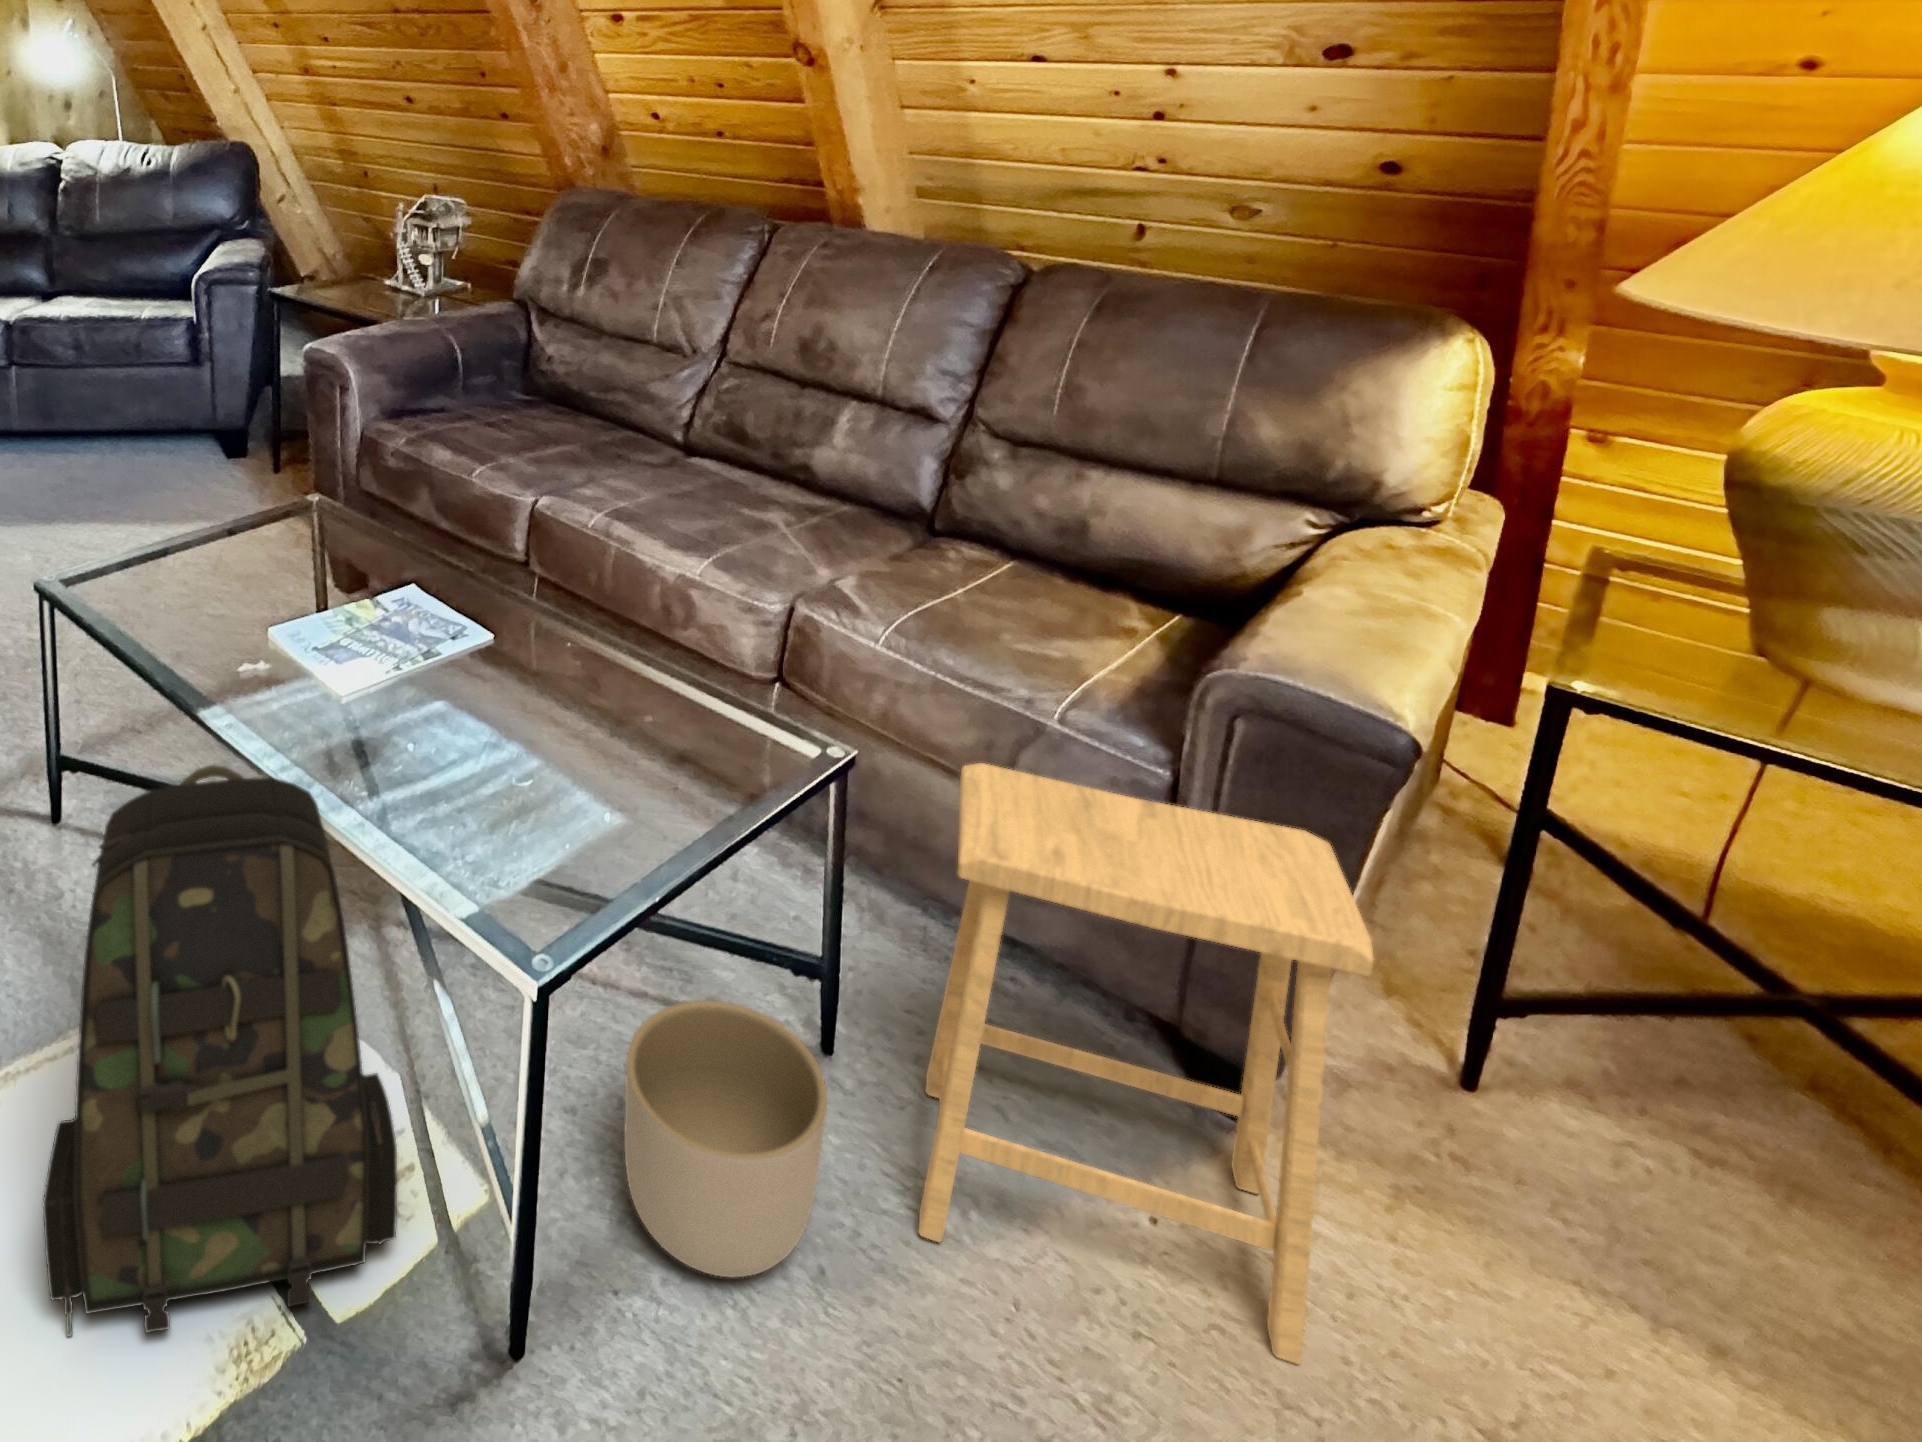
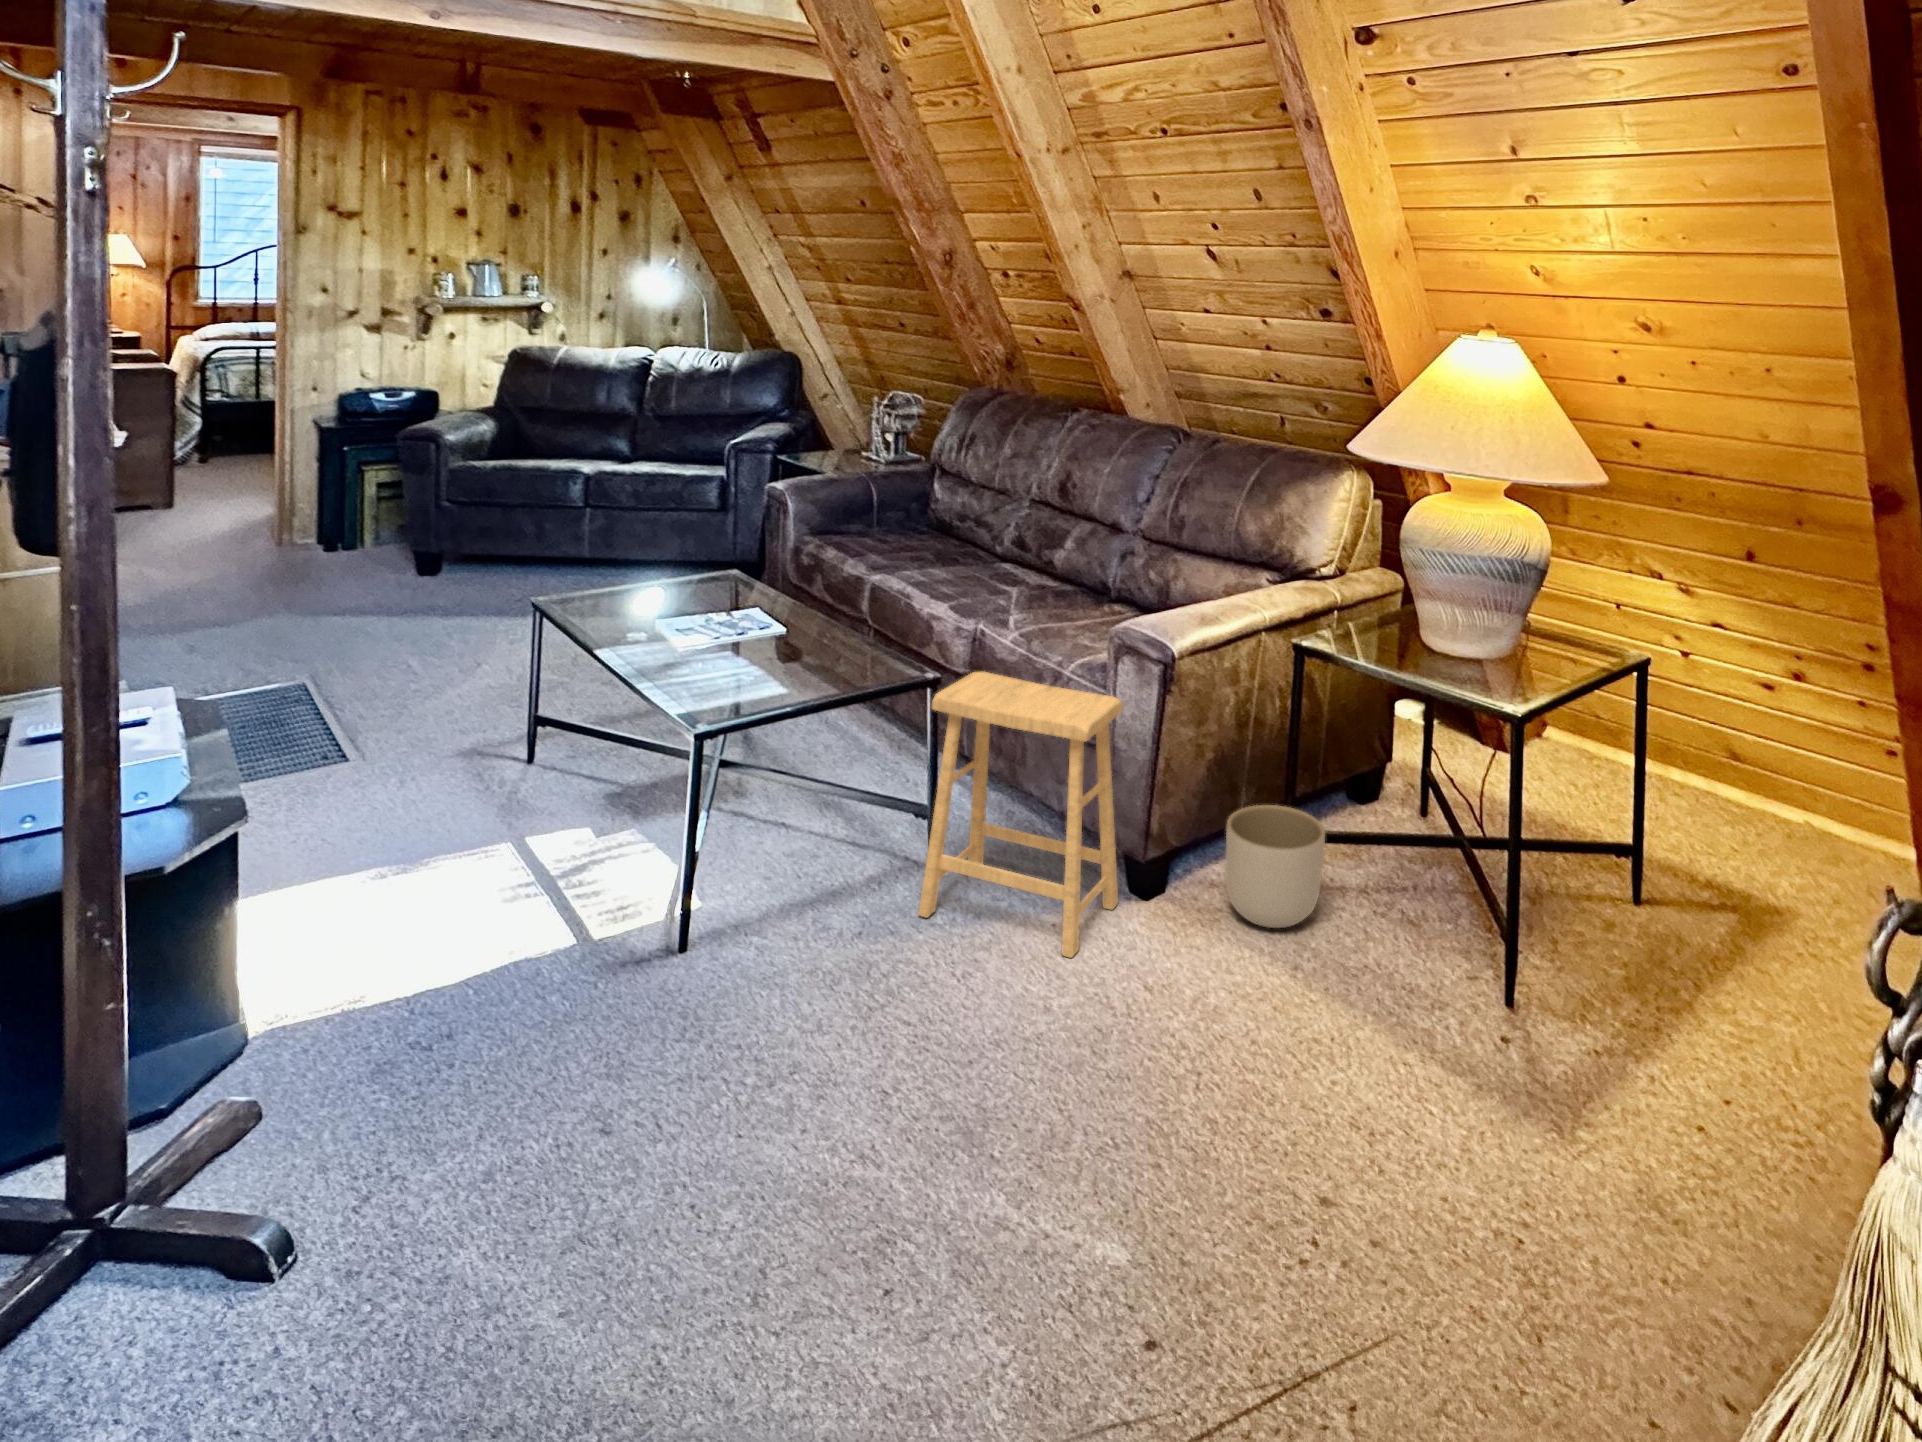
backpack: present [43,765,397,1336] -> none [452,655,652,929]
planter: present [624,1000,827,1277] -> present [1225,805,1325,928]

